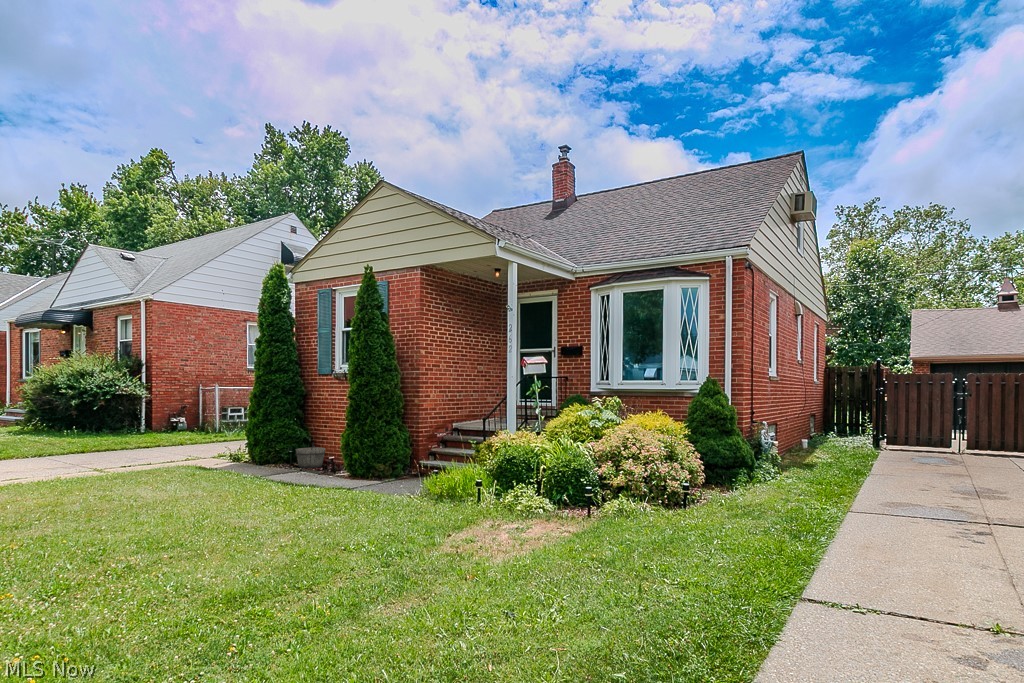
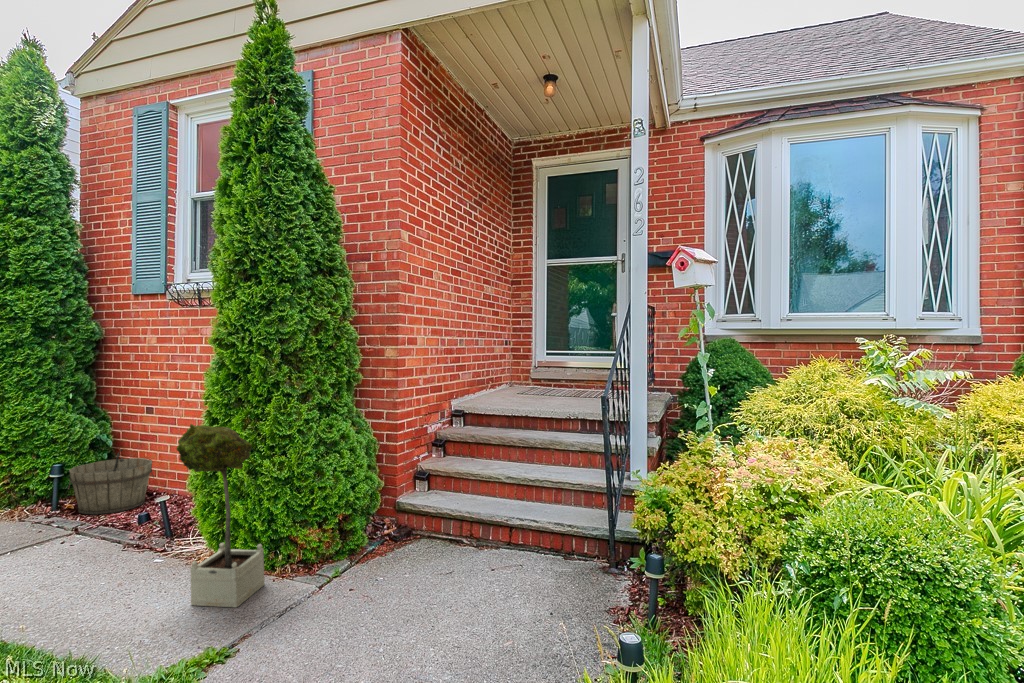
potted tree: none [341,424,367,483] -> present [177,424,265,607]

